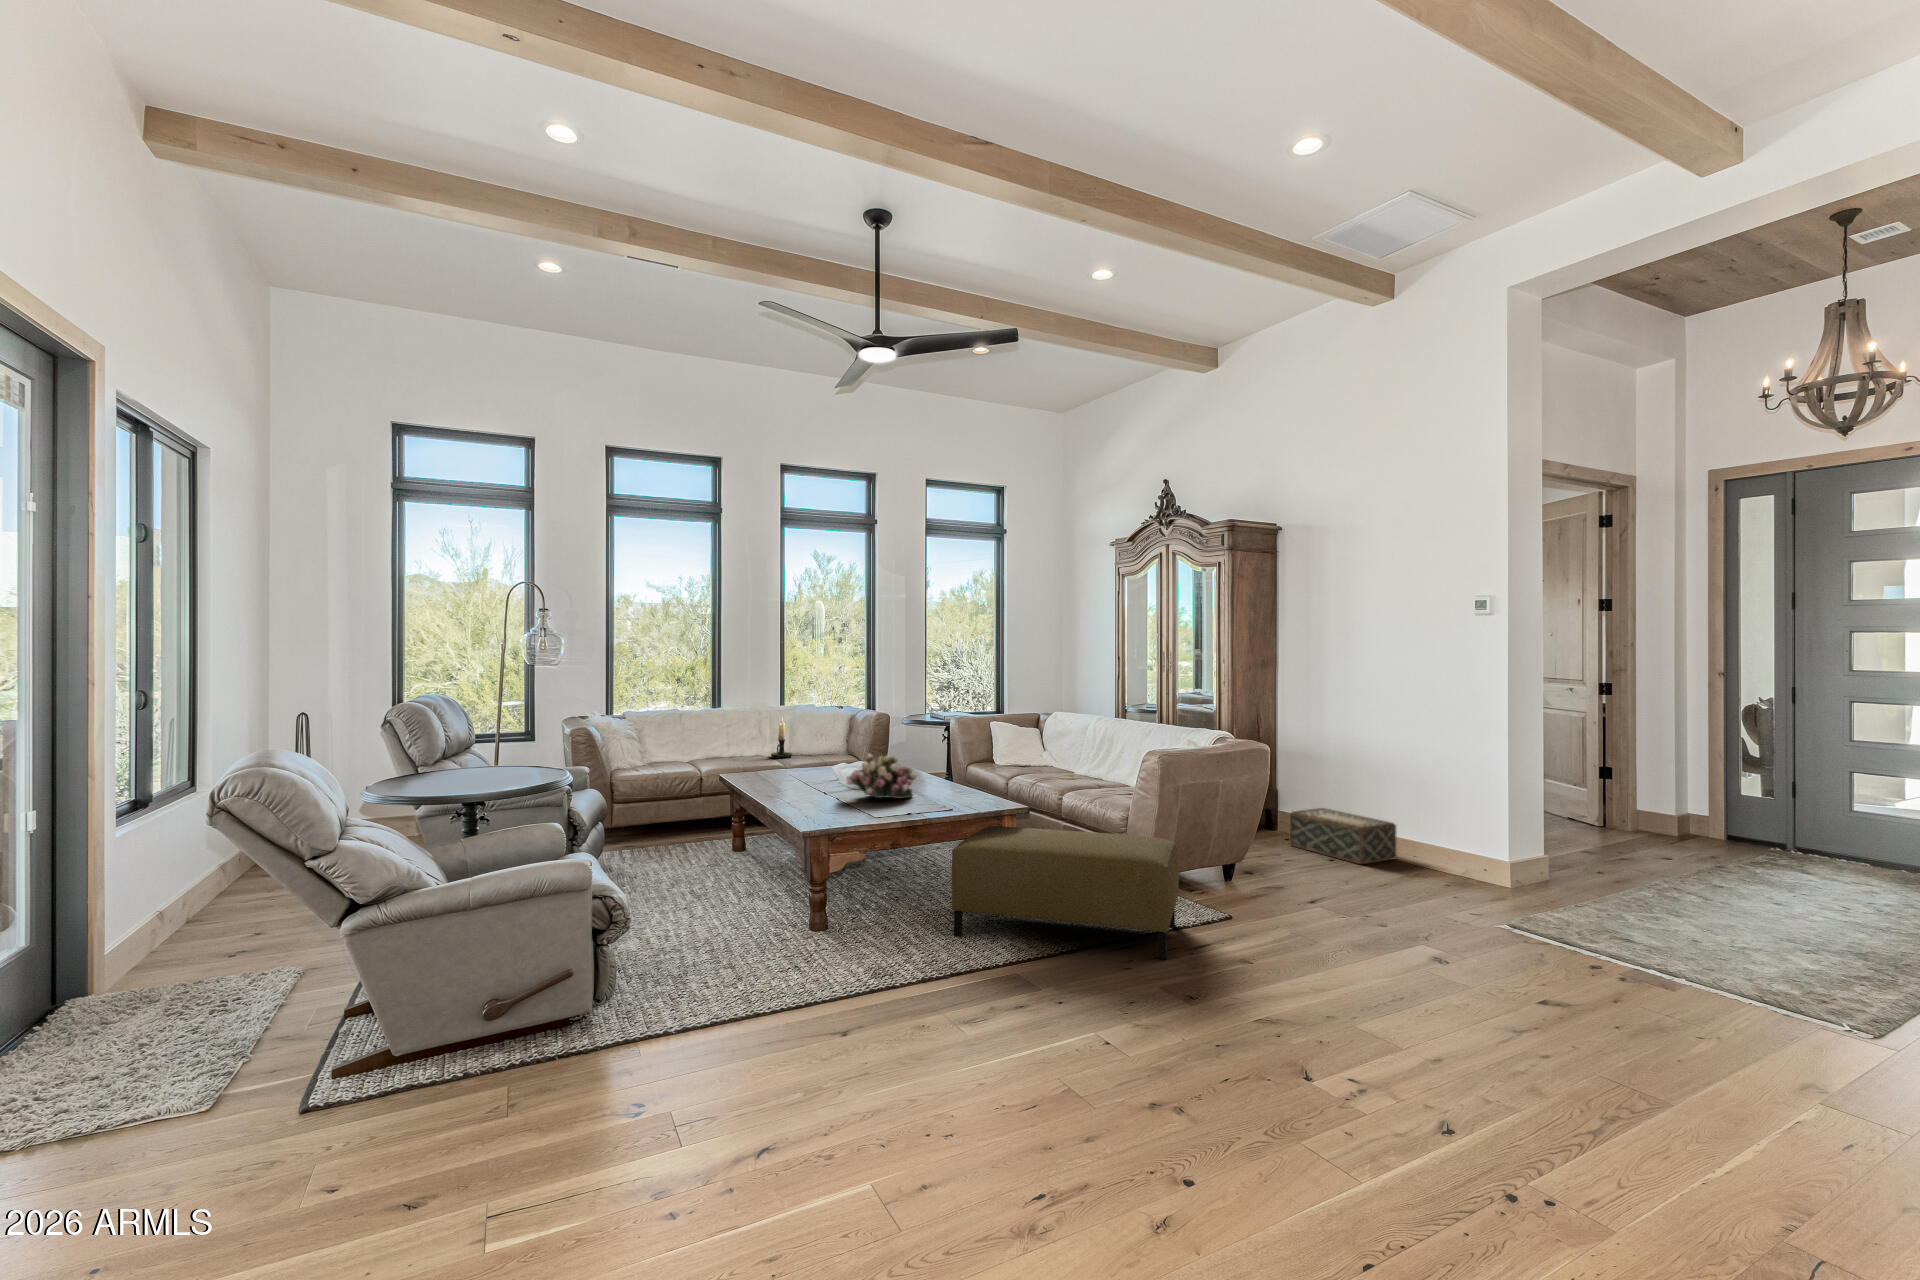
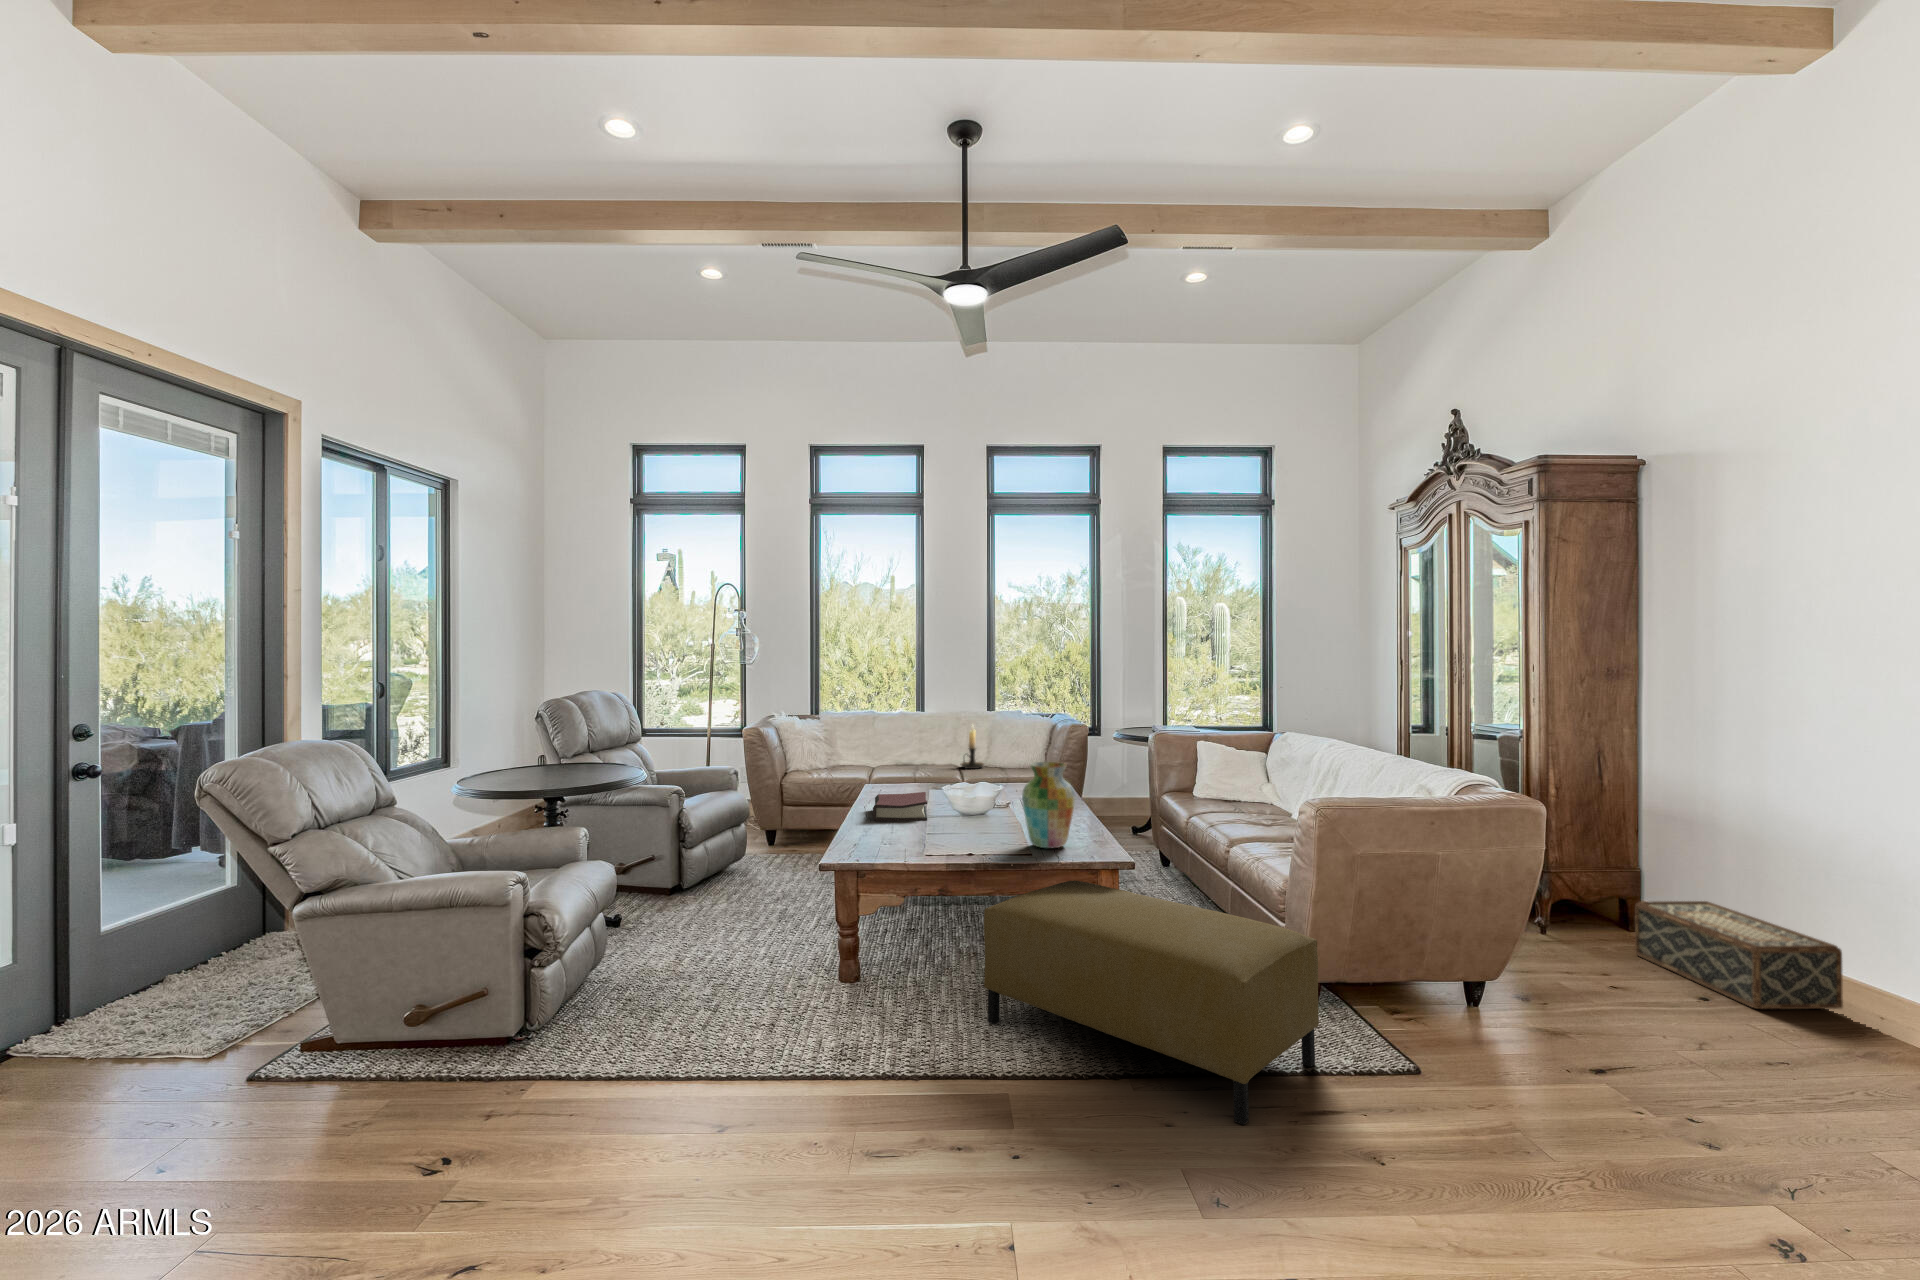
vase: none [937,739,978,806] -> present [1022,762,1075,848]
flower arrangement: present [846,754,915,799] -> none [936,773,1021,832]
hardback book: none [765,774,827,800] -> present [873,792,927,821]

